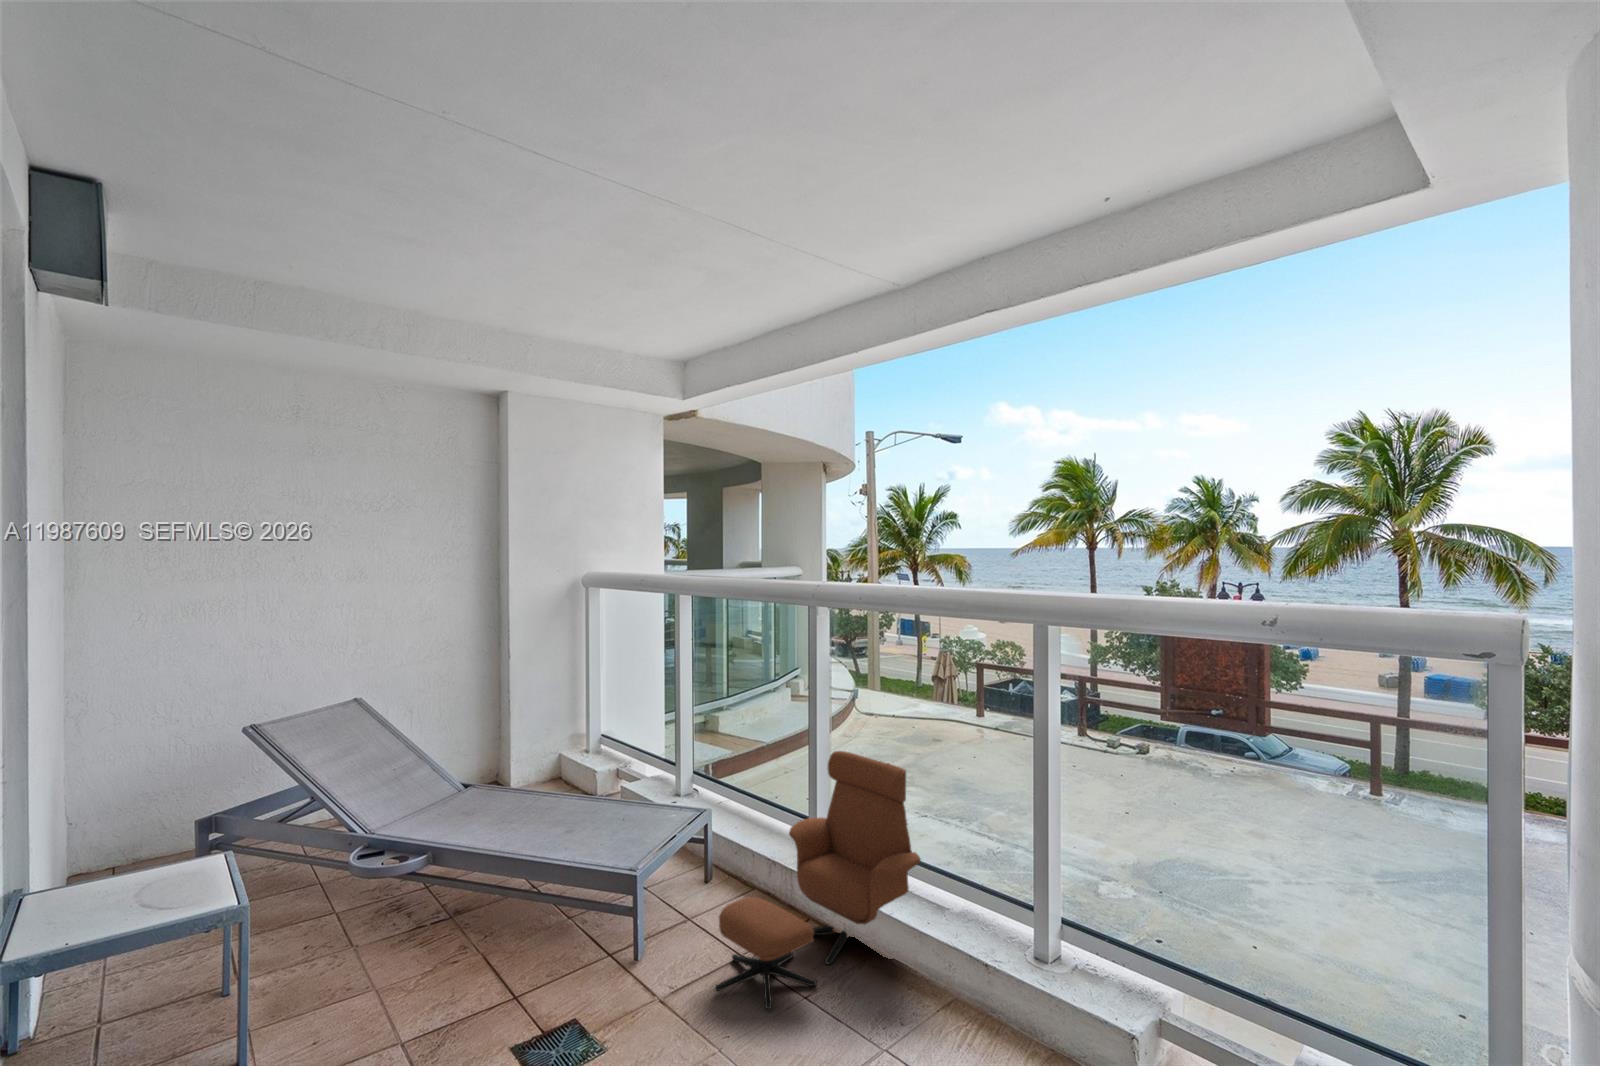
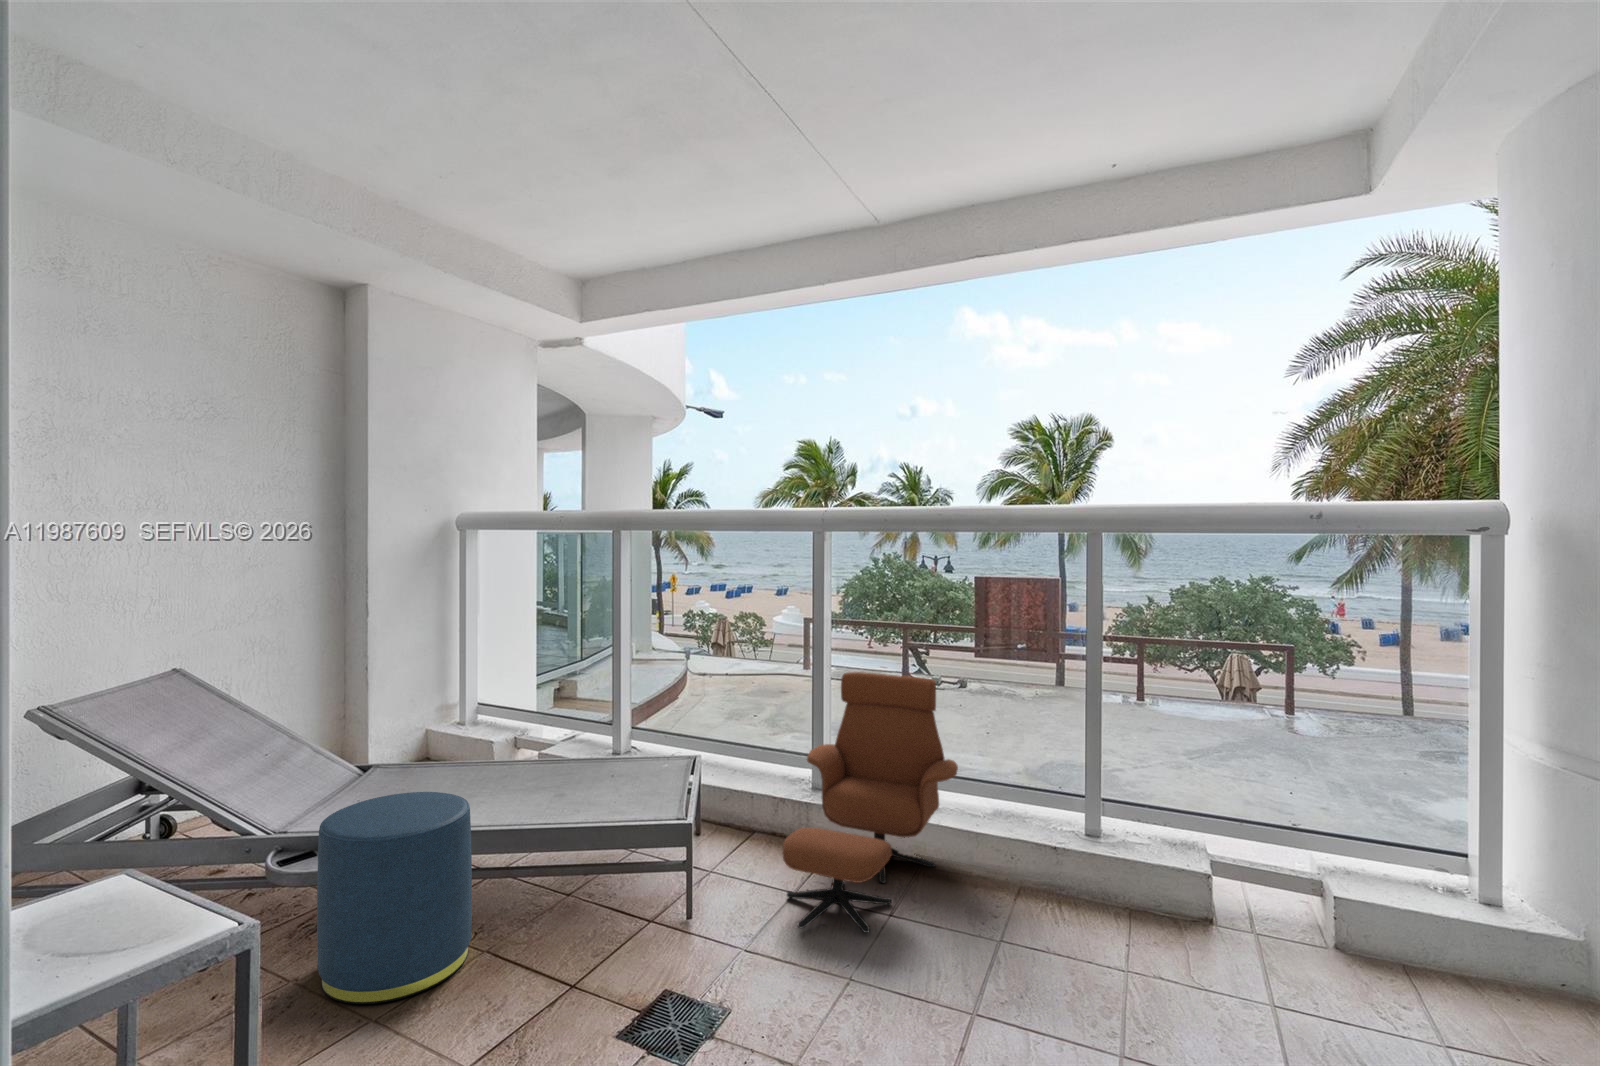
ottoman: none [361,817,476,978] -> present [317,792,472,1004]

